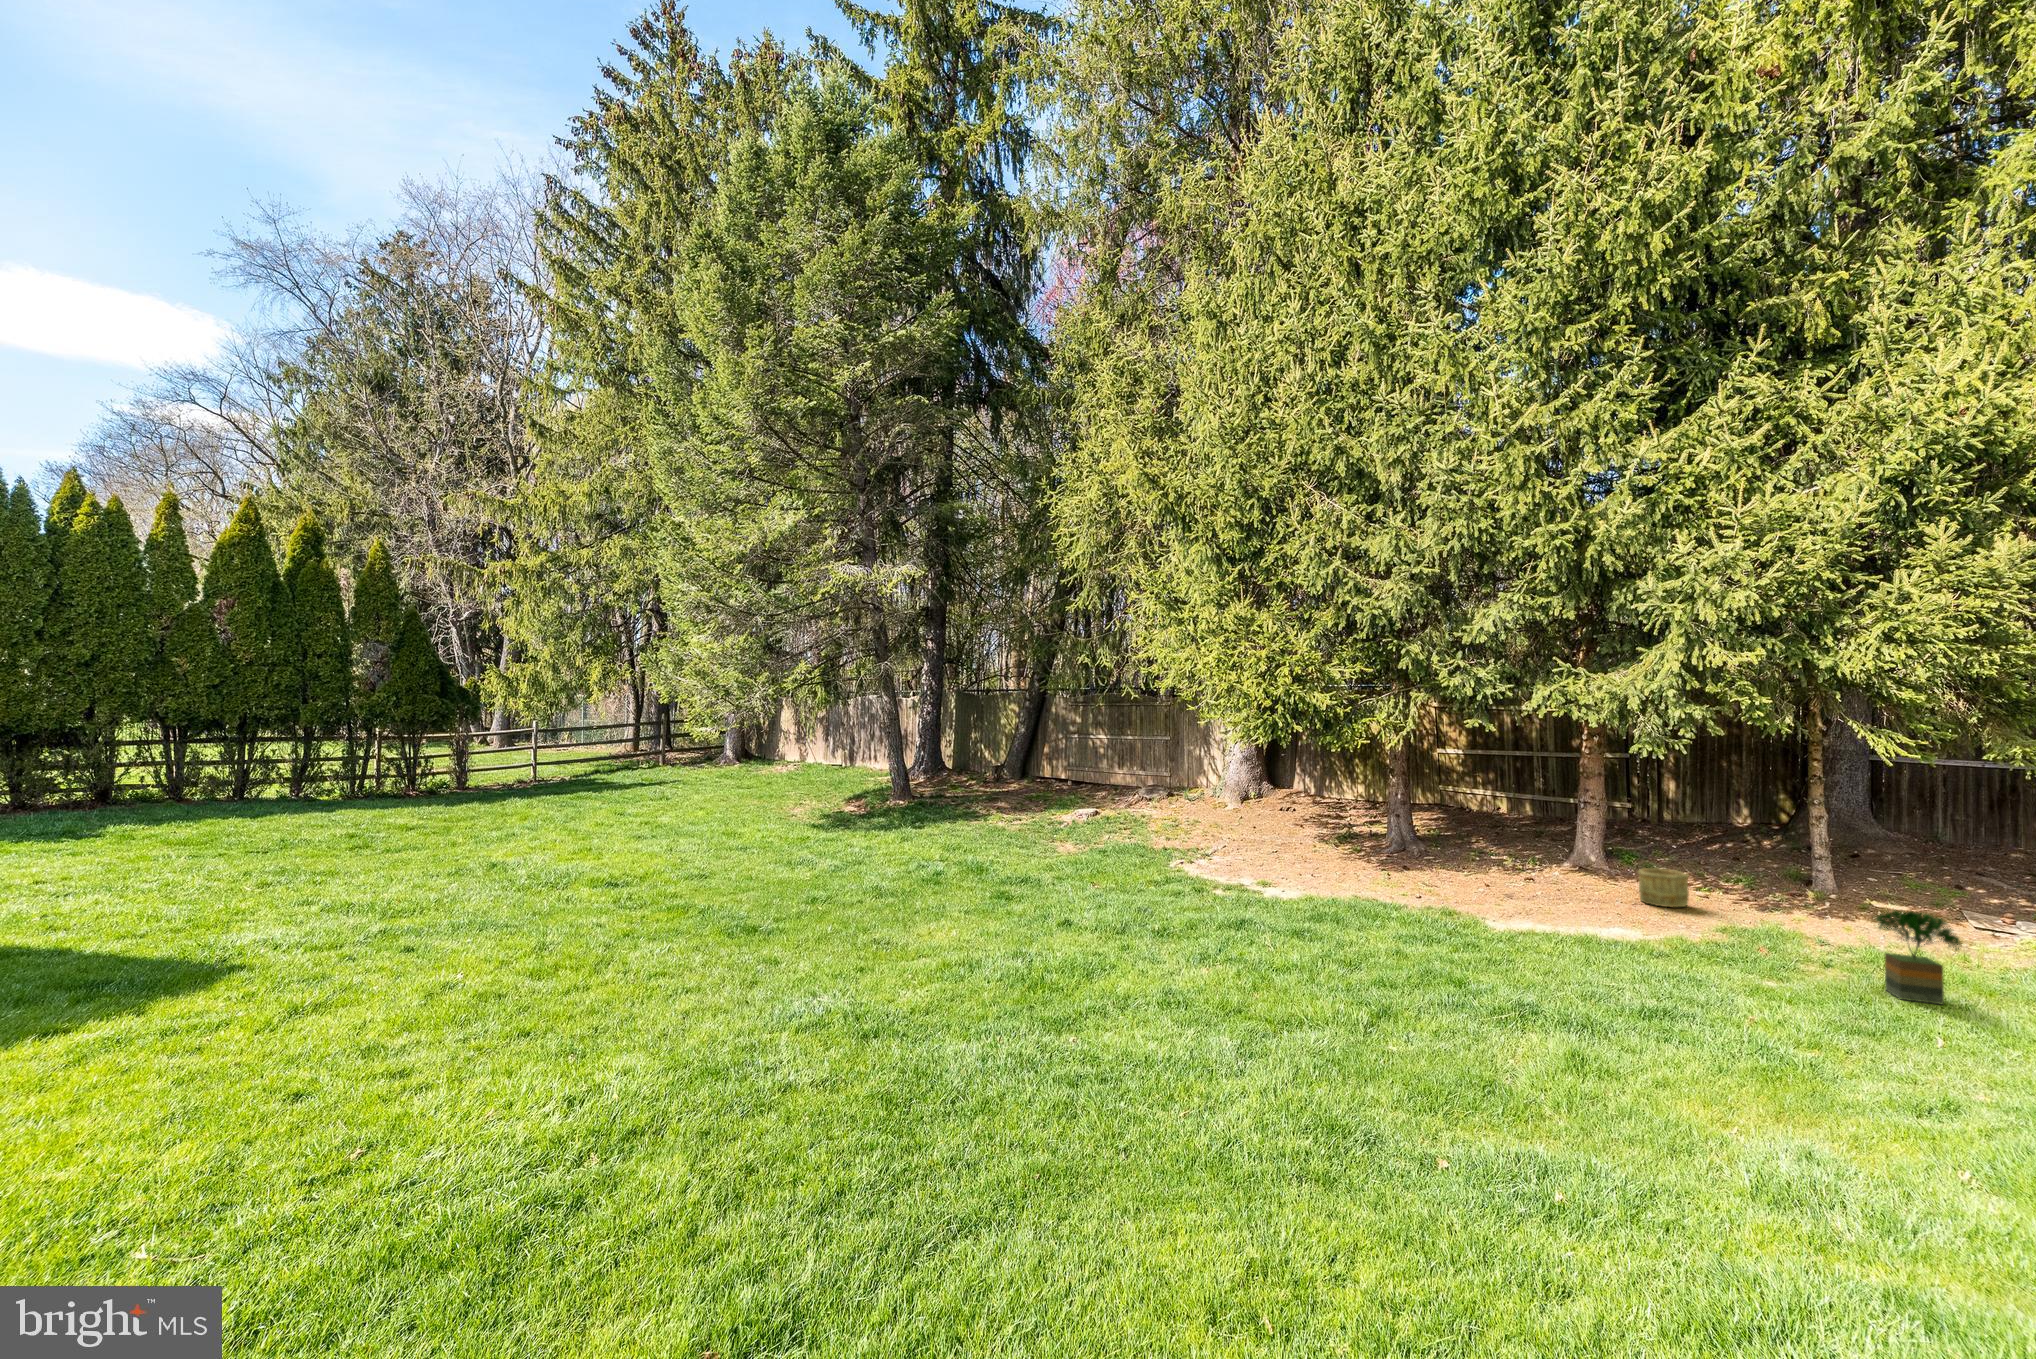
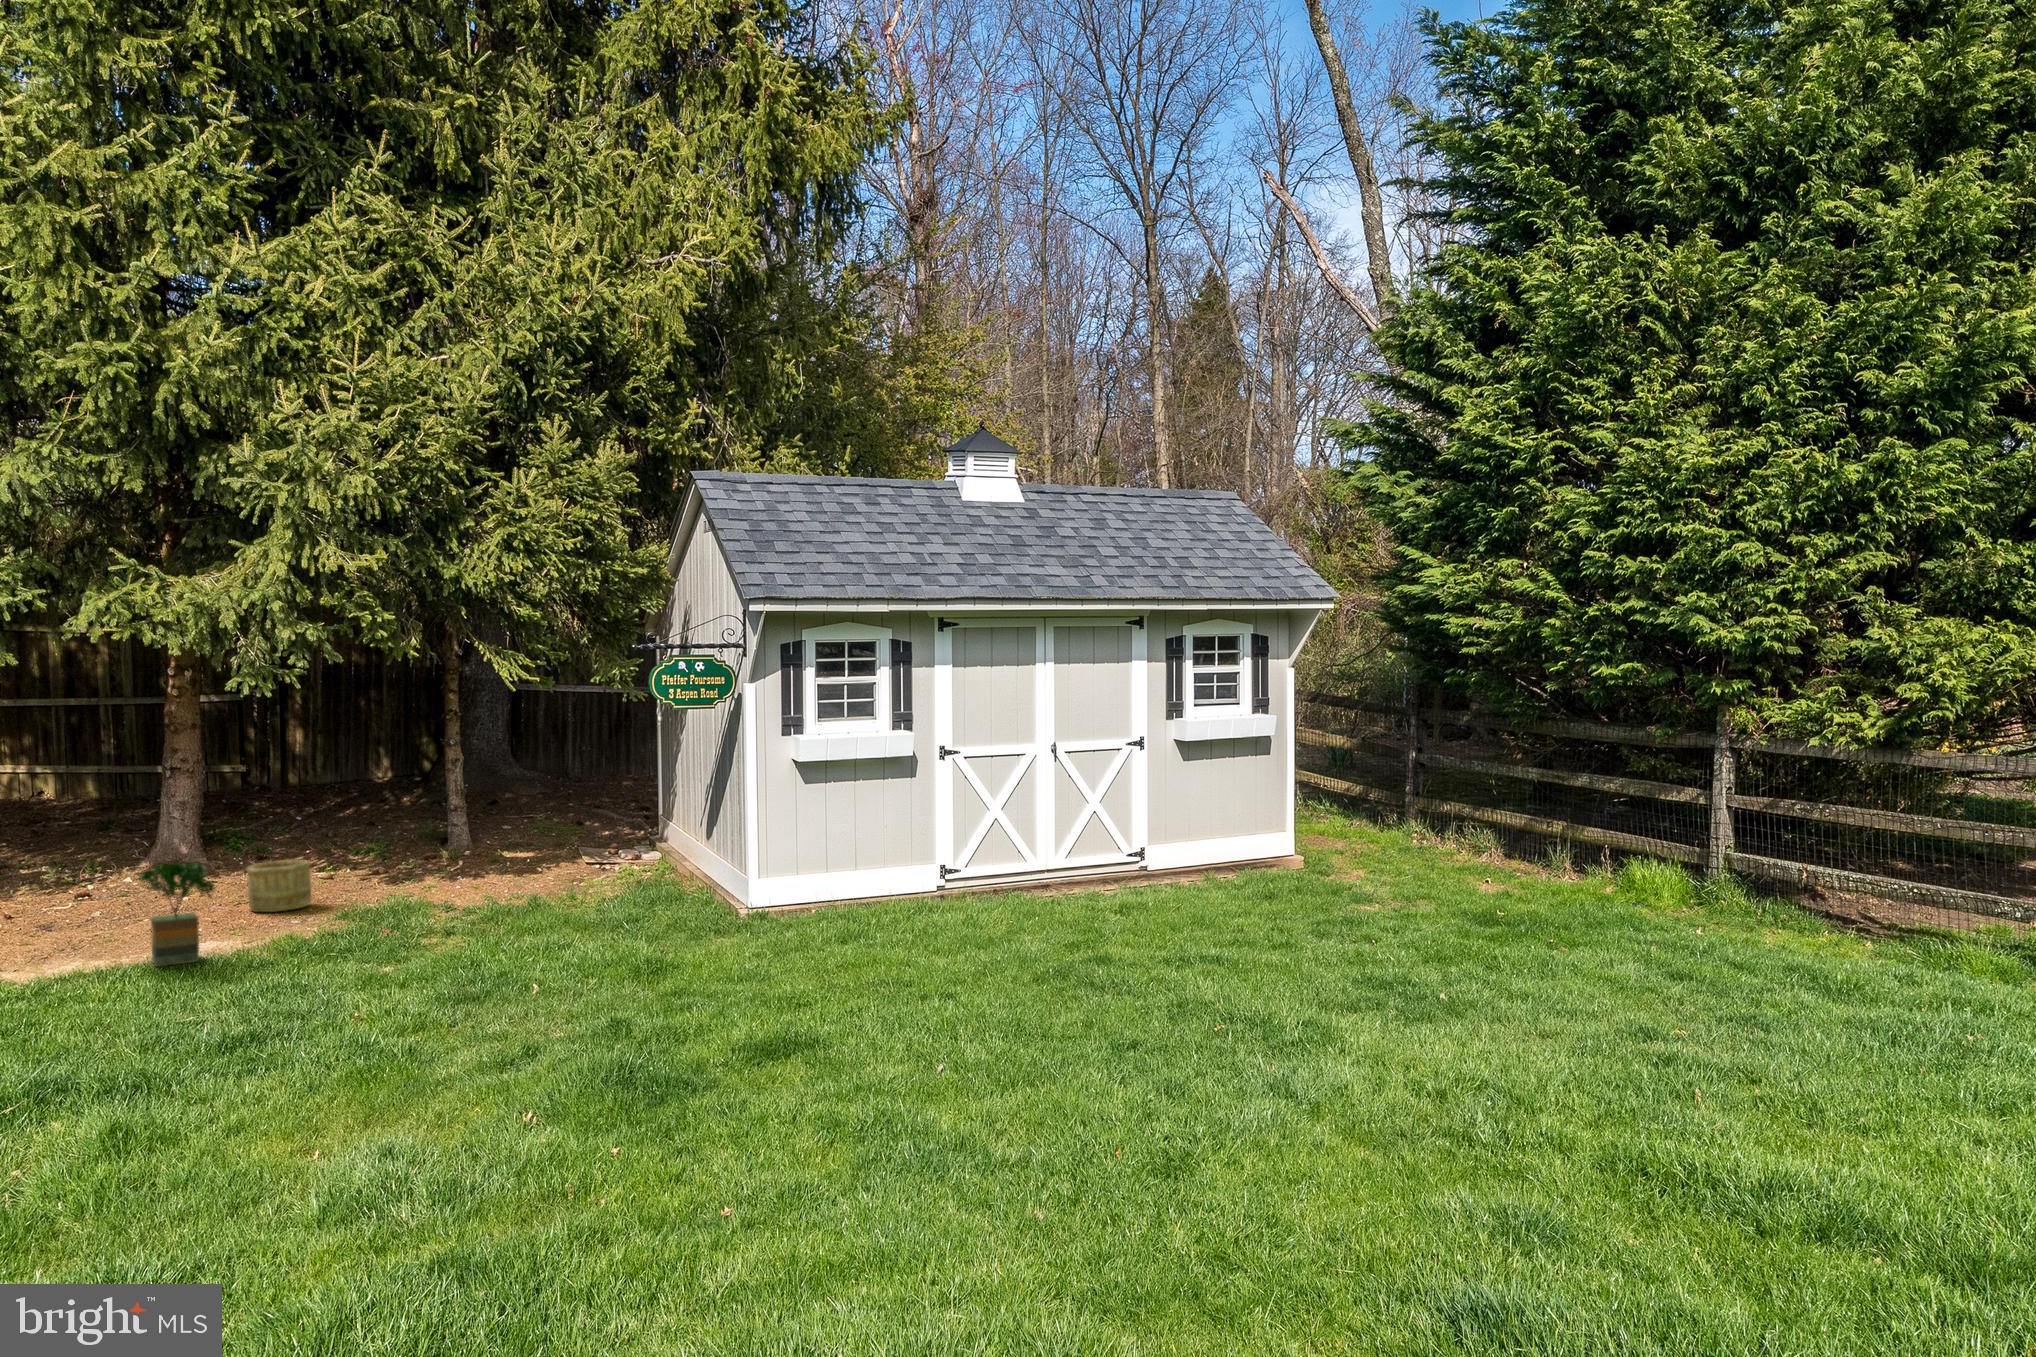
potted tree: present [1876,910,1962,1005] -> present [138,862,216,967]

